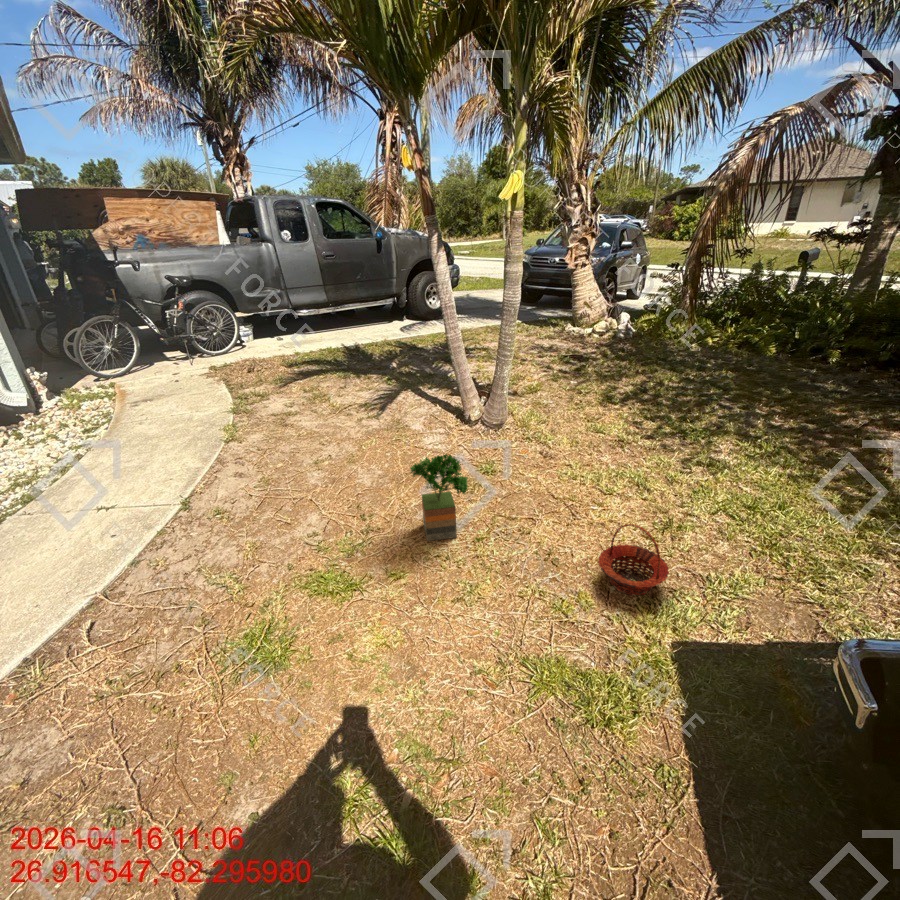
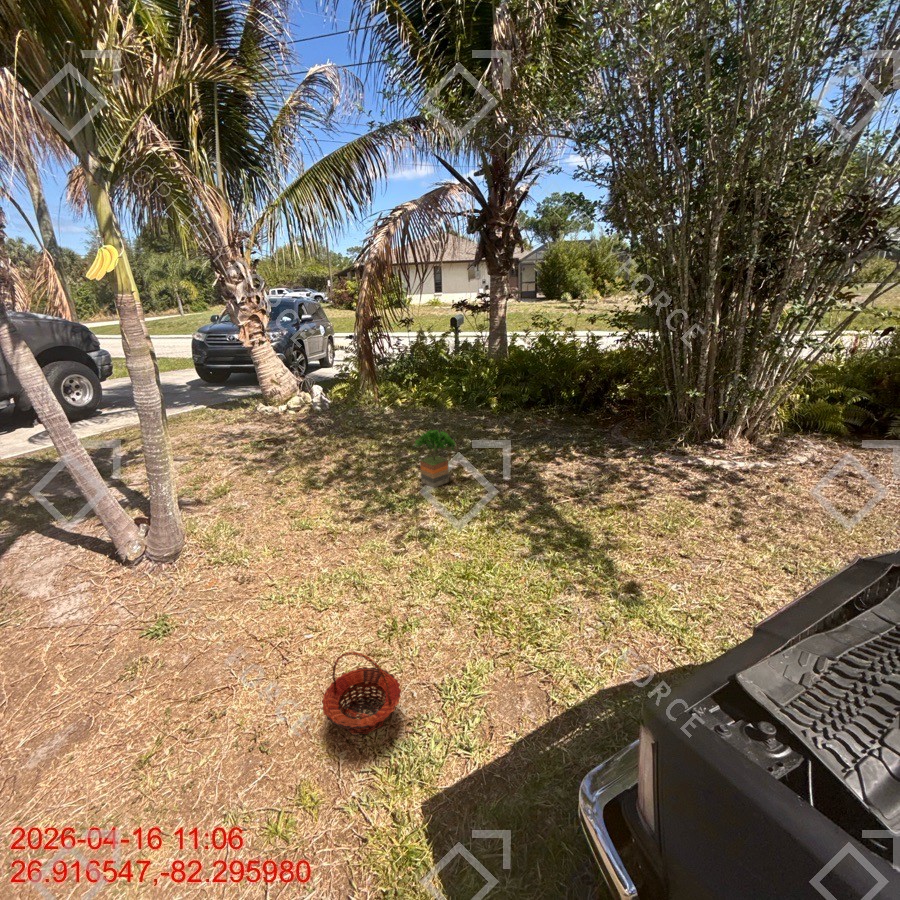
potted tree: present [410,454,468,541] -> present [415,430,456,488]

